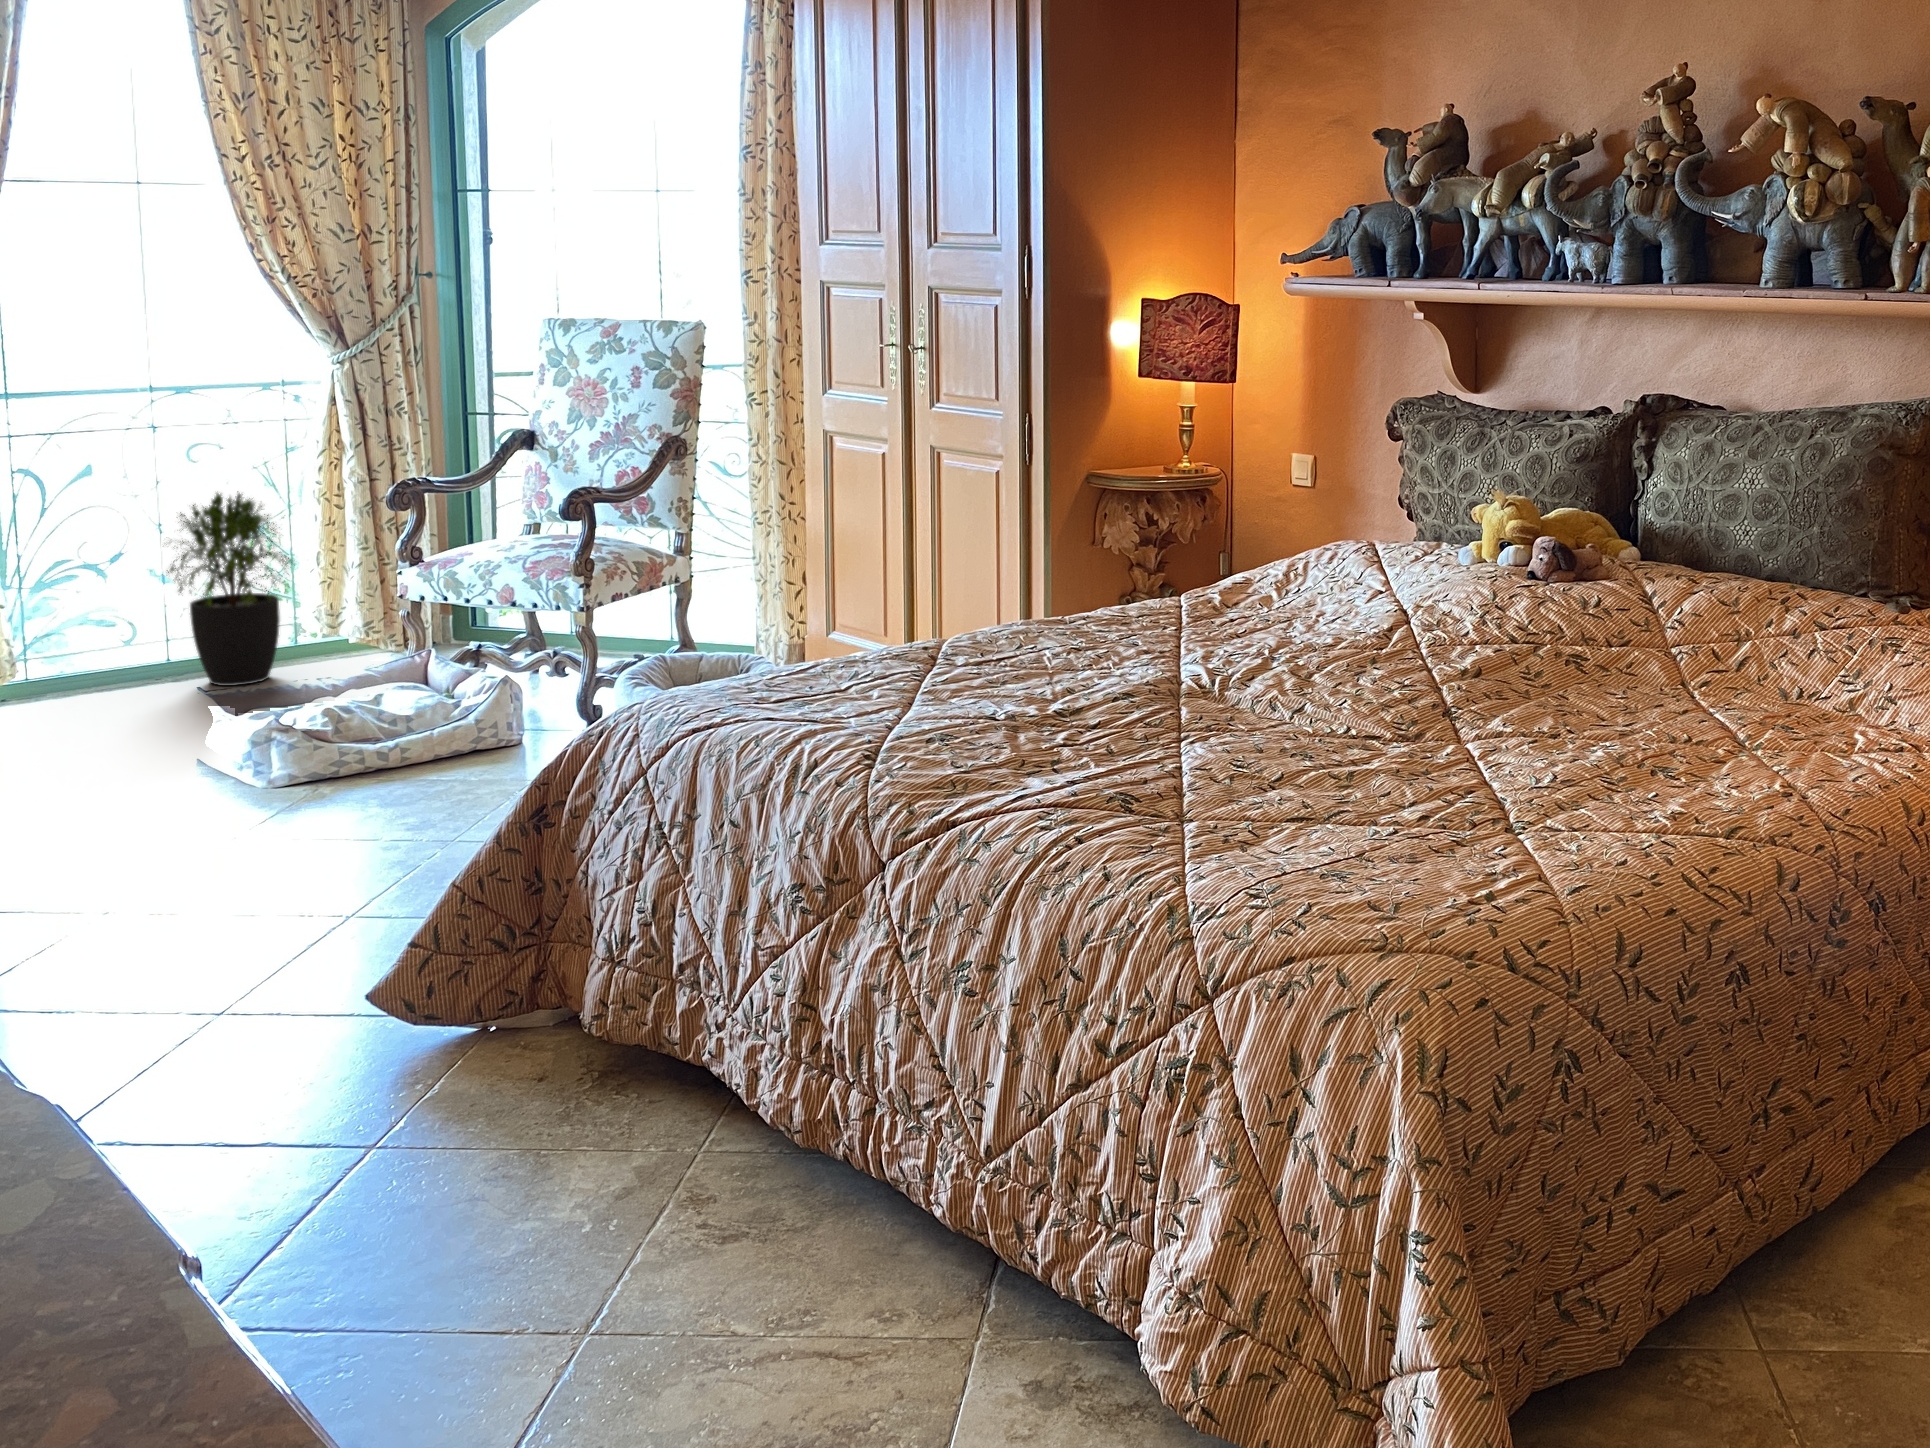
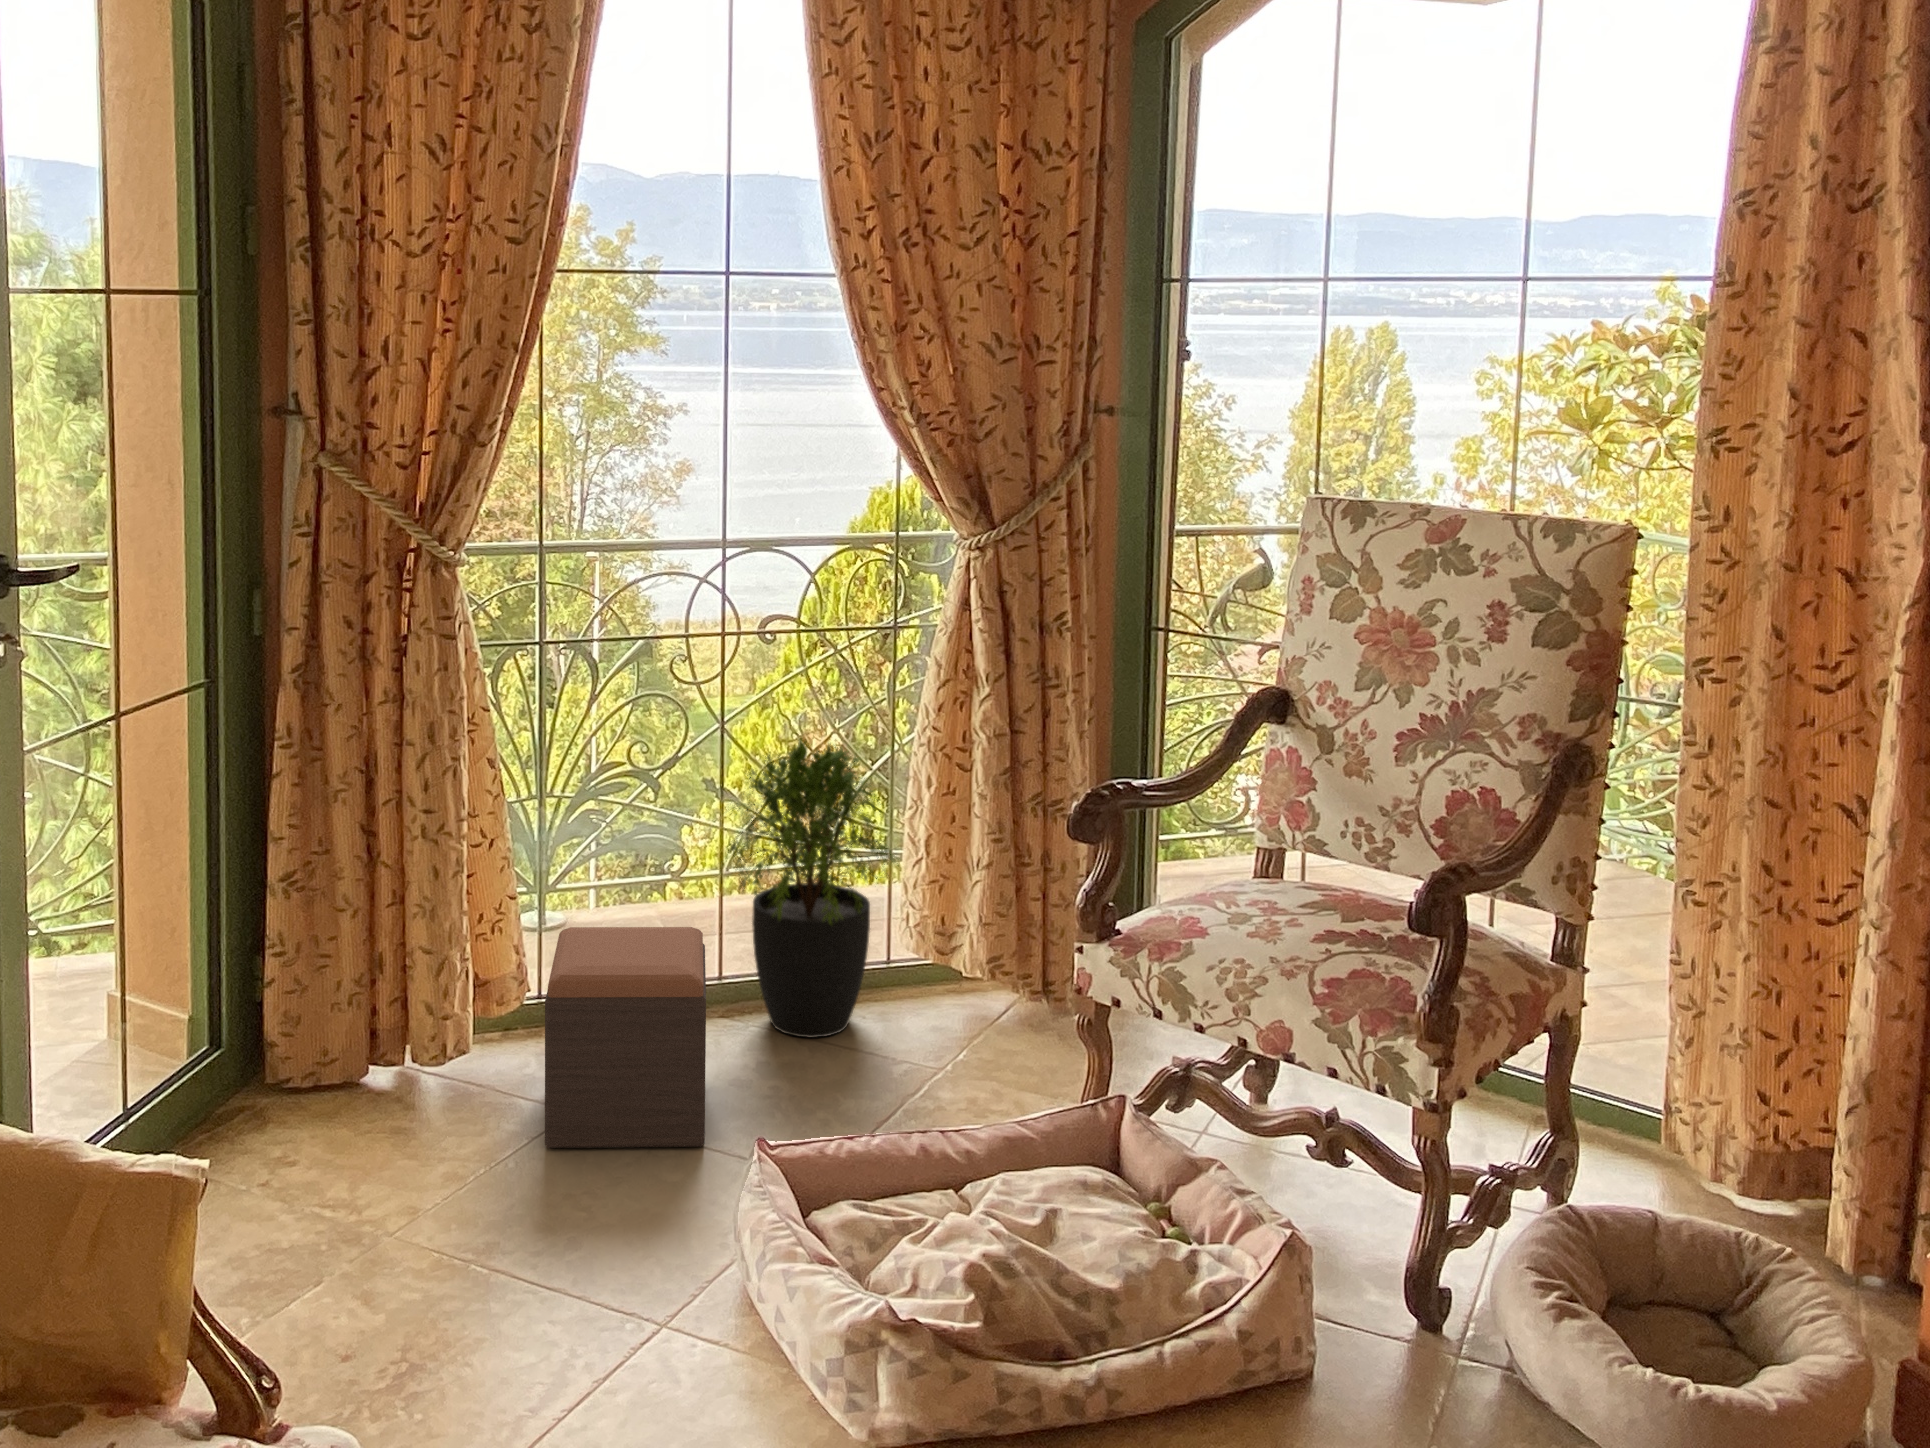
footstool: none [38,608,164,741] -> present [545,927,706,1148]

